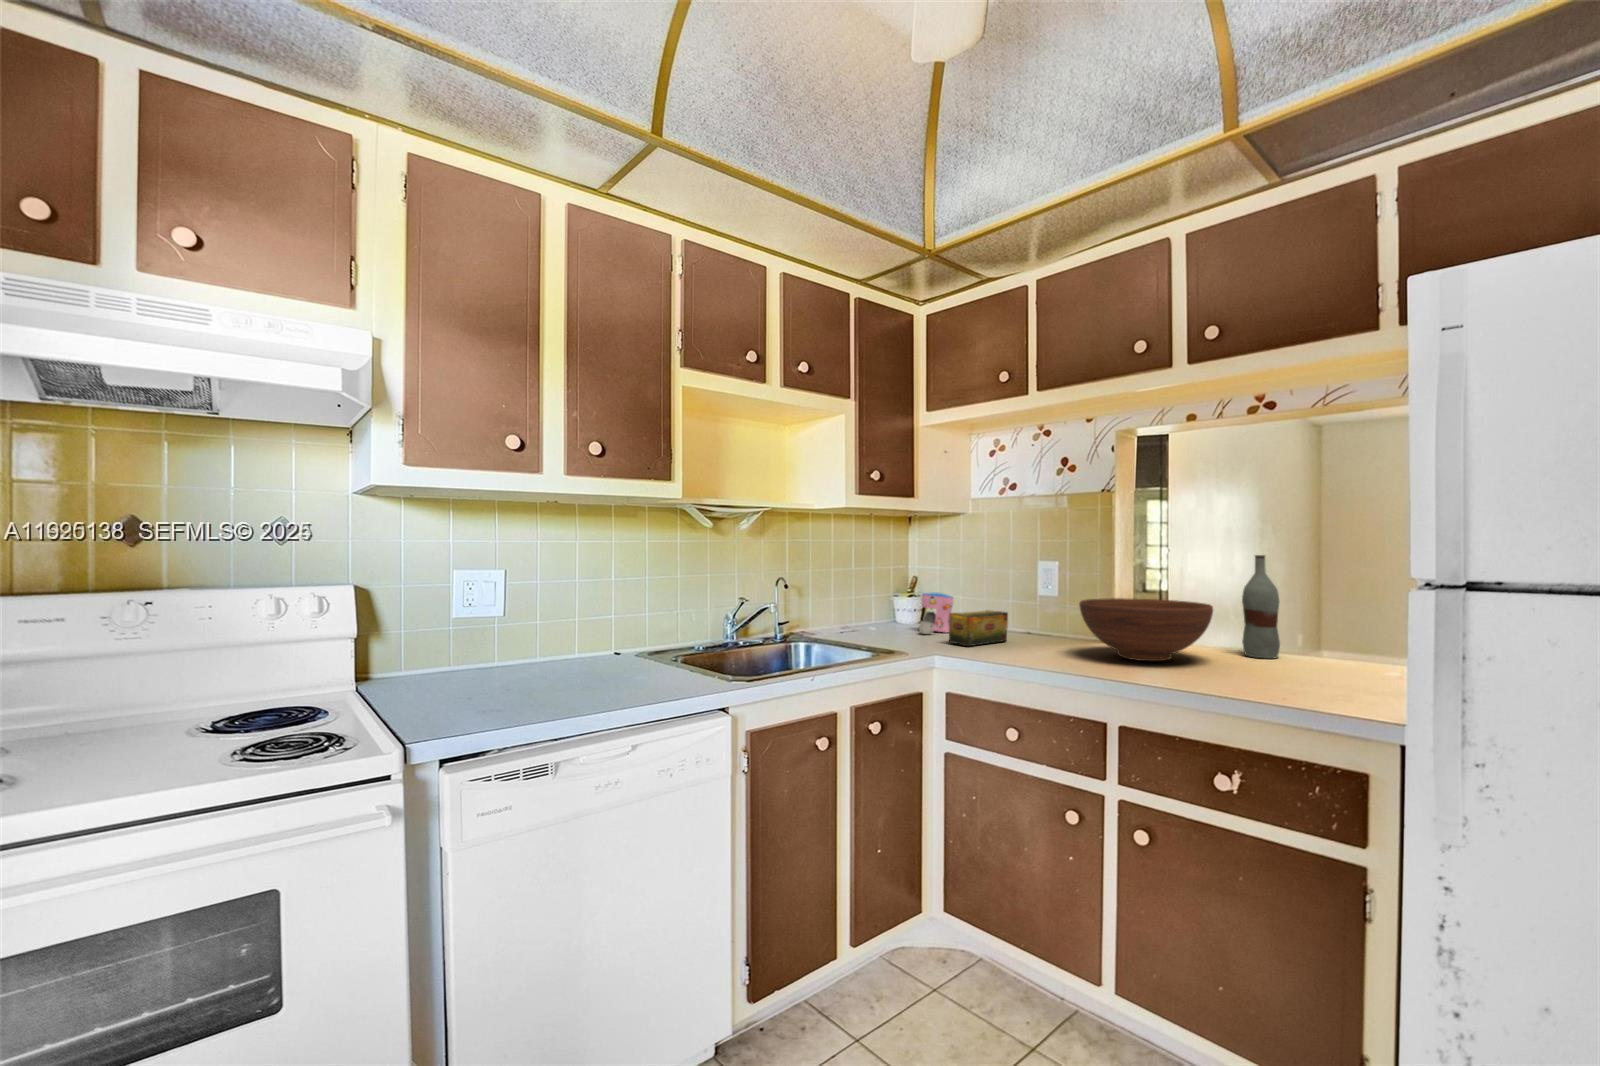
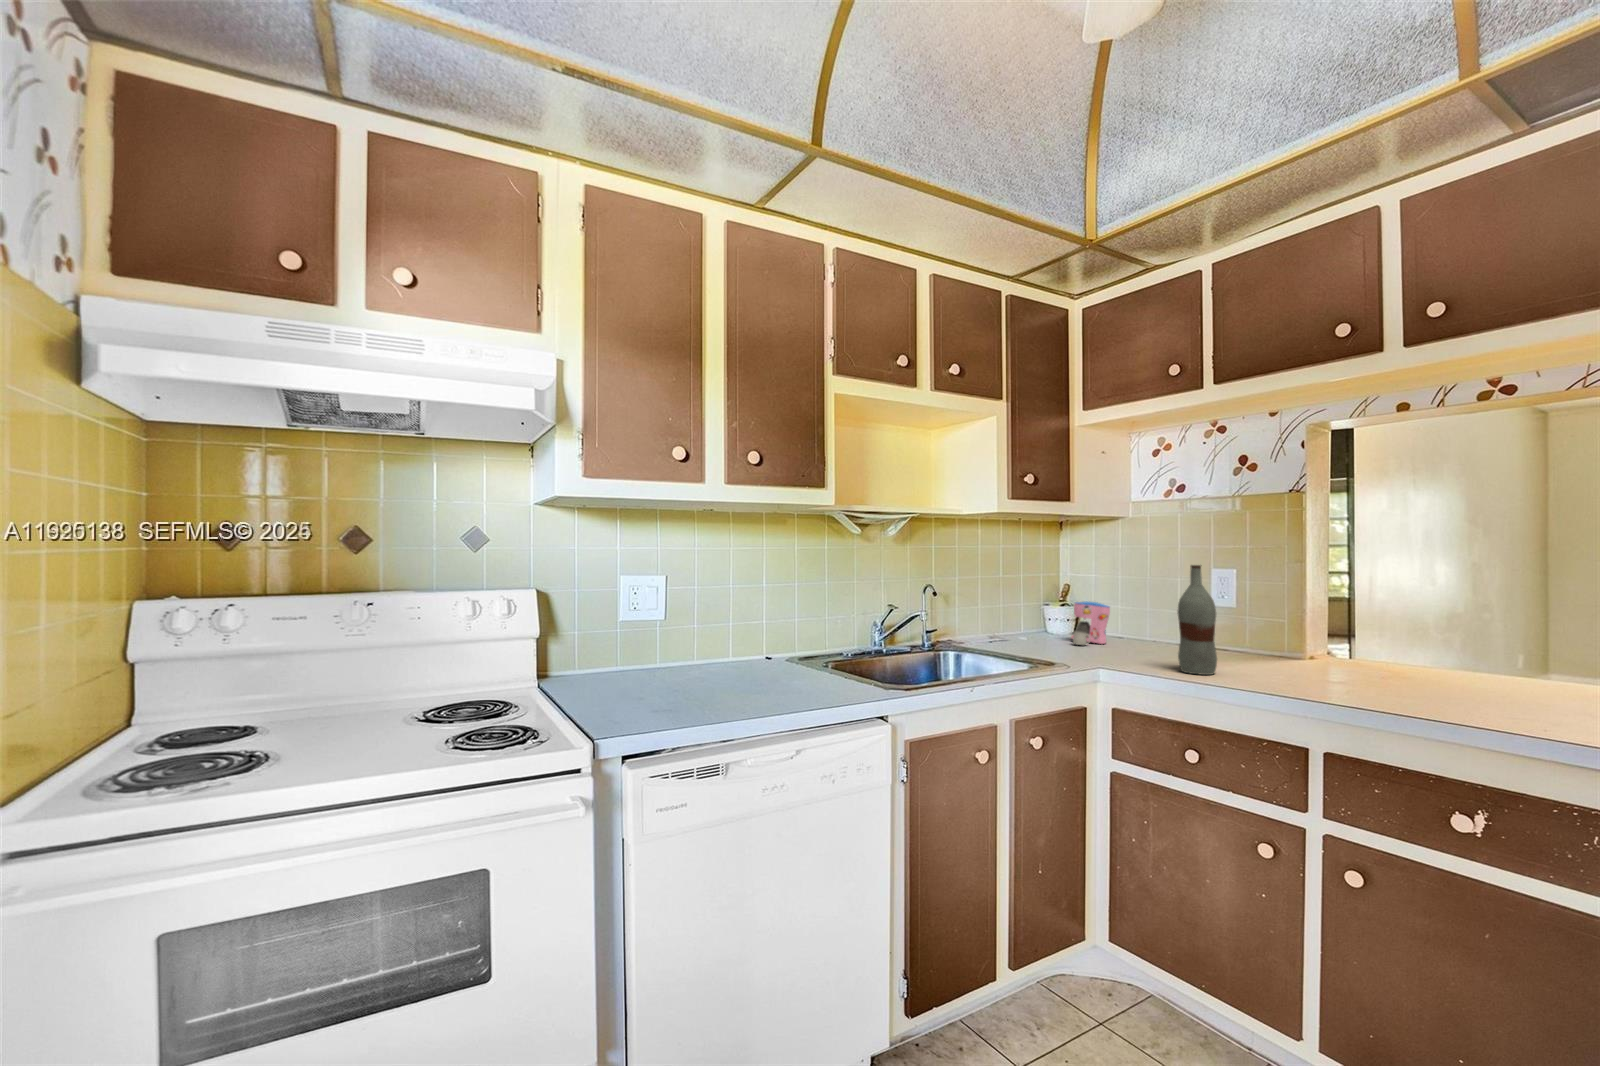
bottle: present [1242,555,1280,658] -> present [1177,565,1217,675]
fruit bowl: present [1079,598,1213,661] -> none [1272,612,1452,685]
tea box: present [949,610,1008,646] -> none [1110,621,1178,660]

